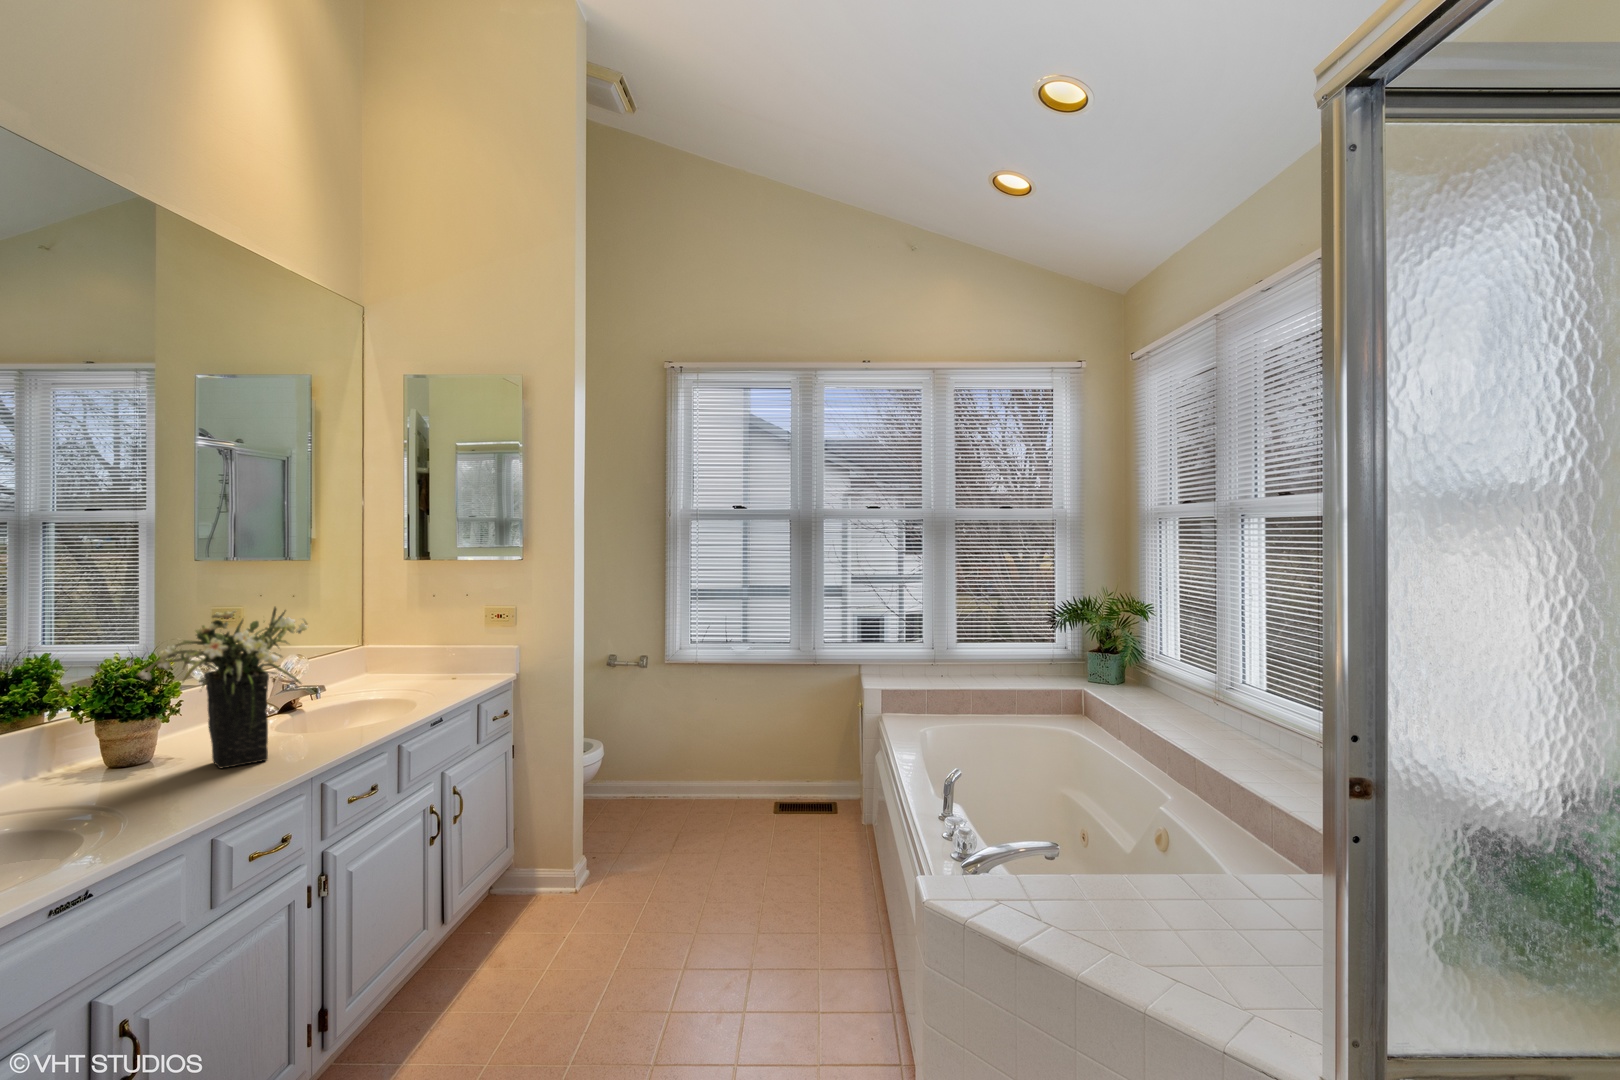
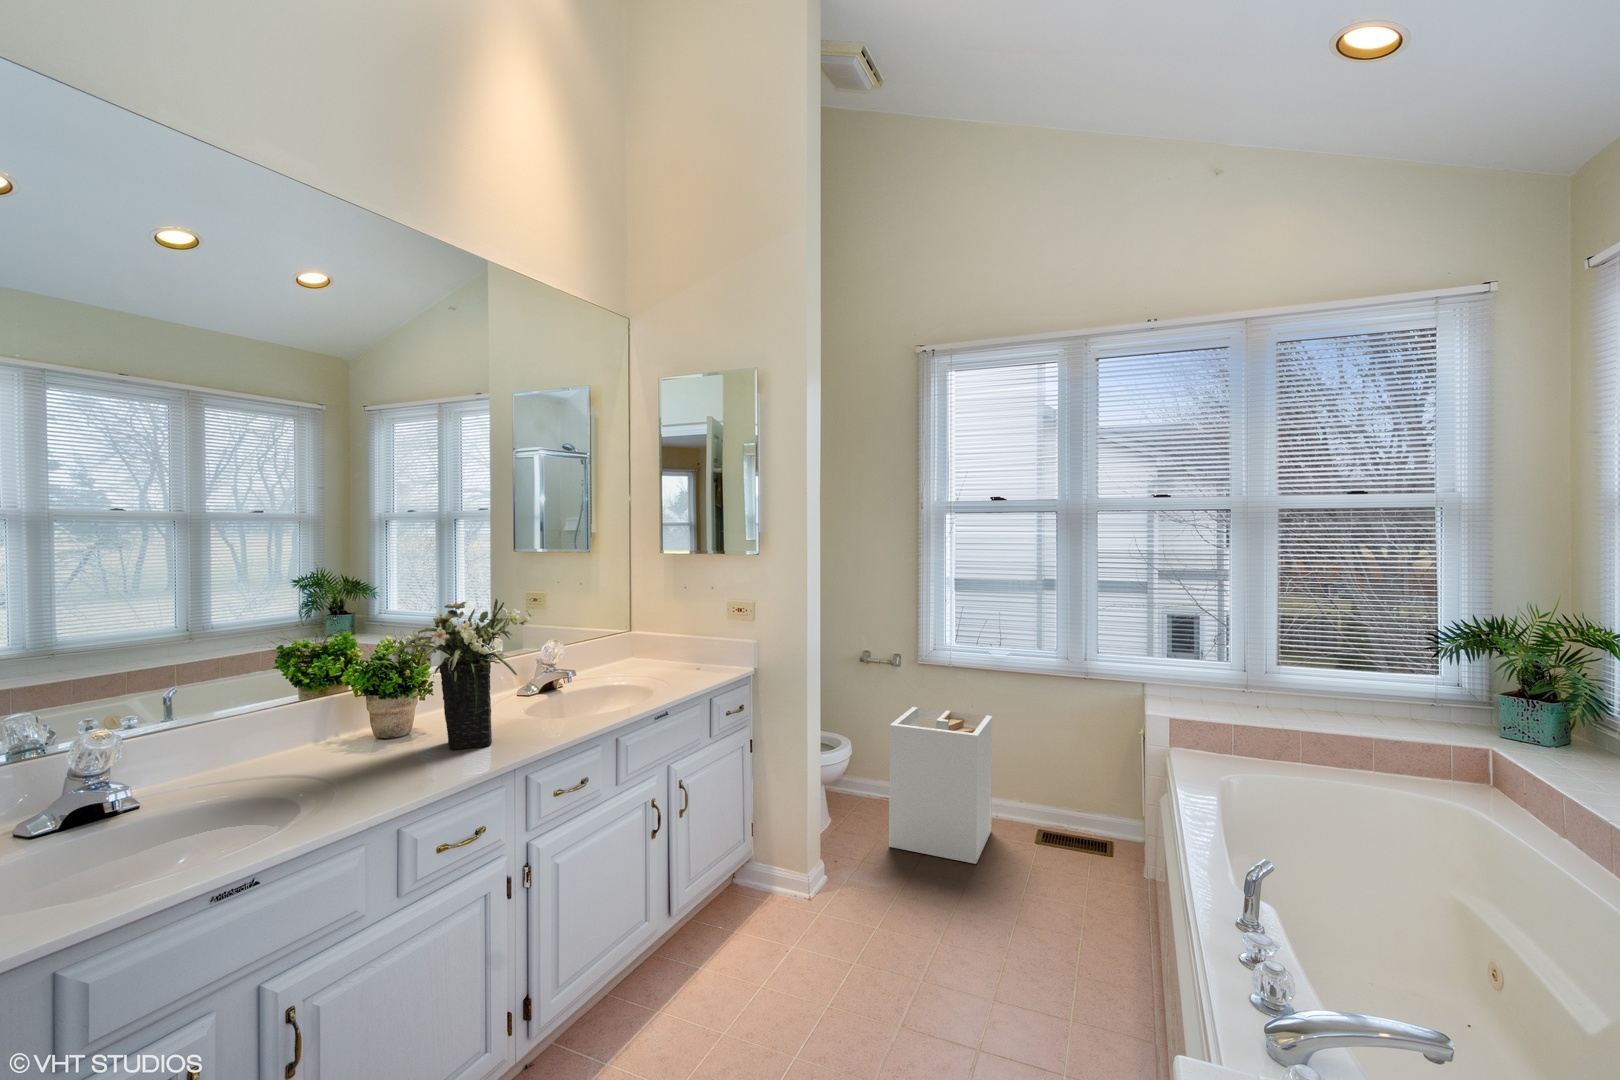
laundry hamper: none [646,703,738,837] -> present [889,707,992,864]

